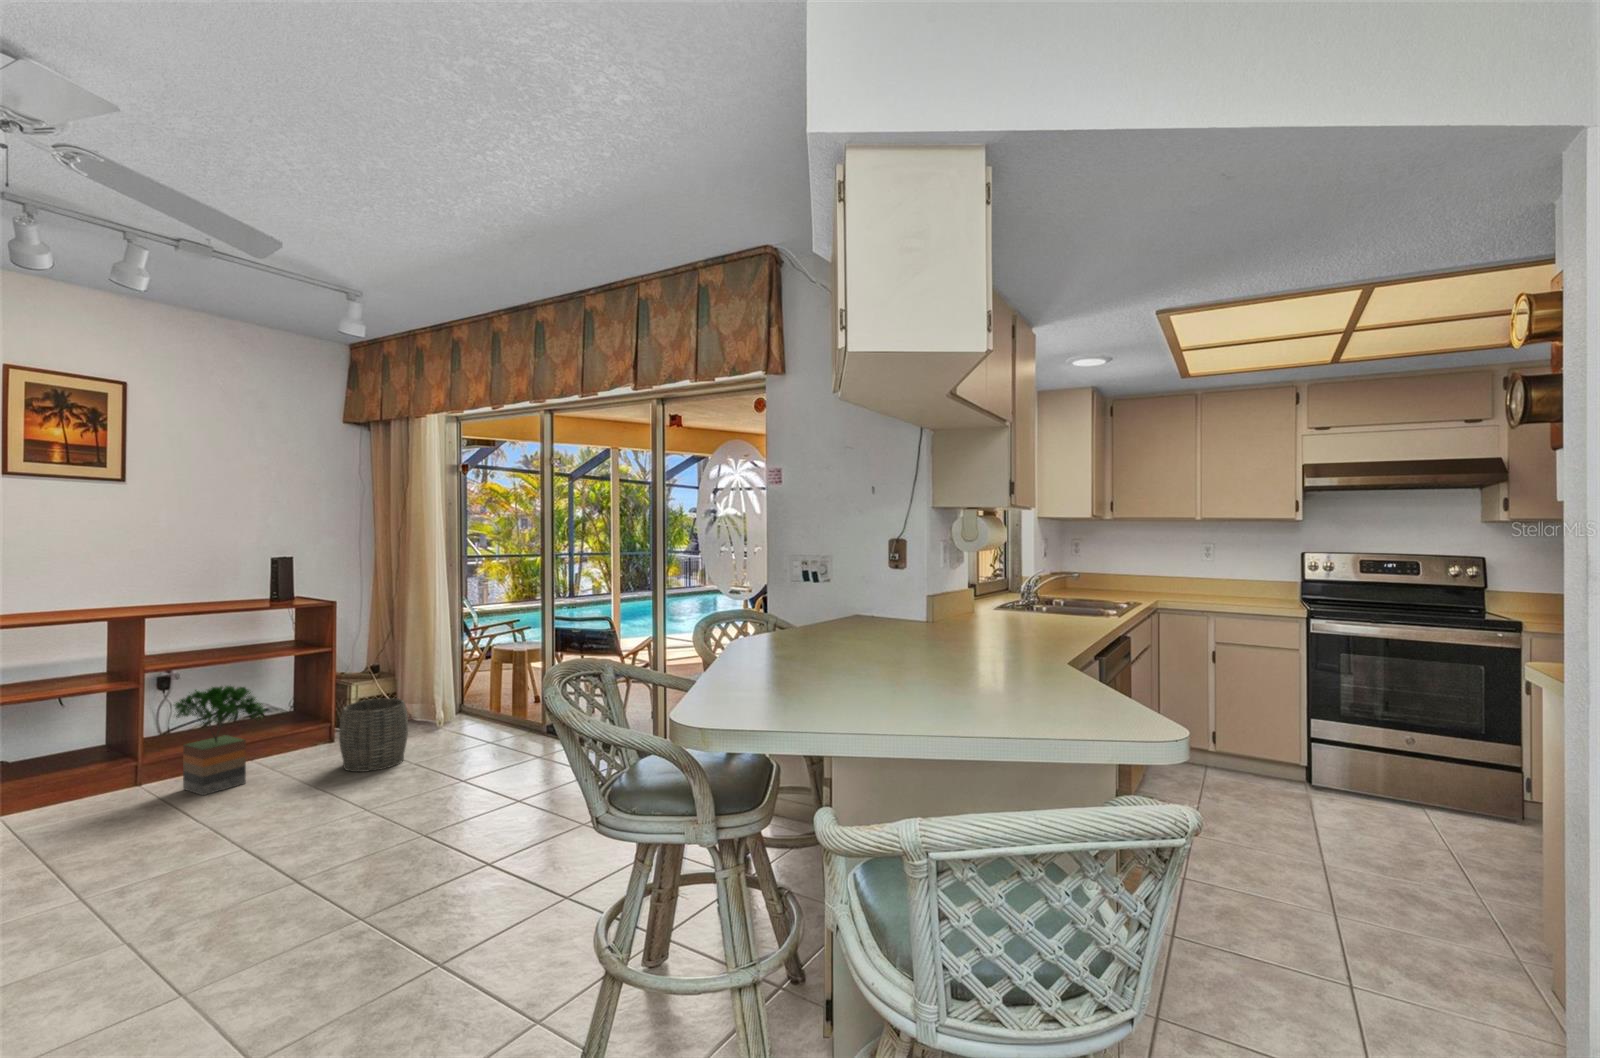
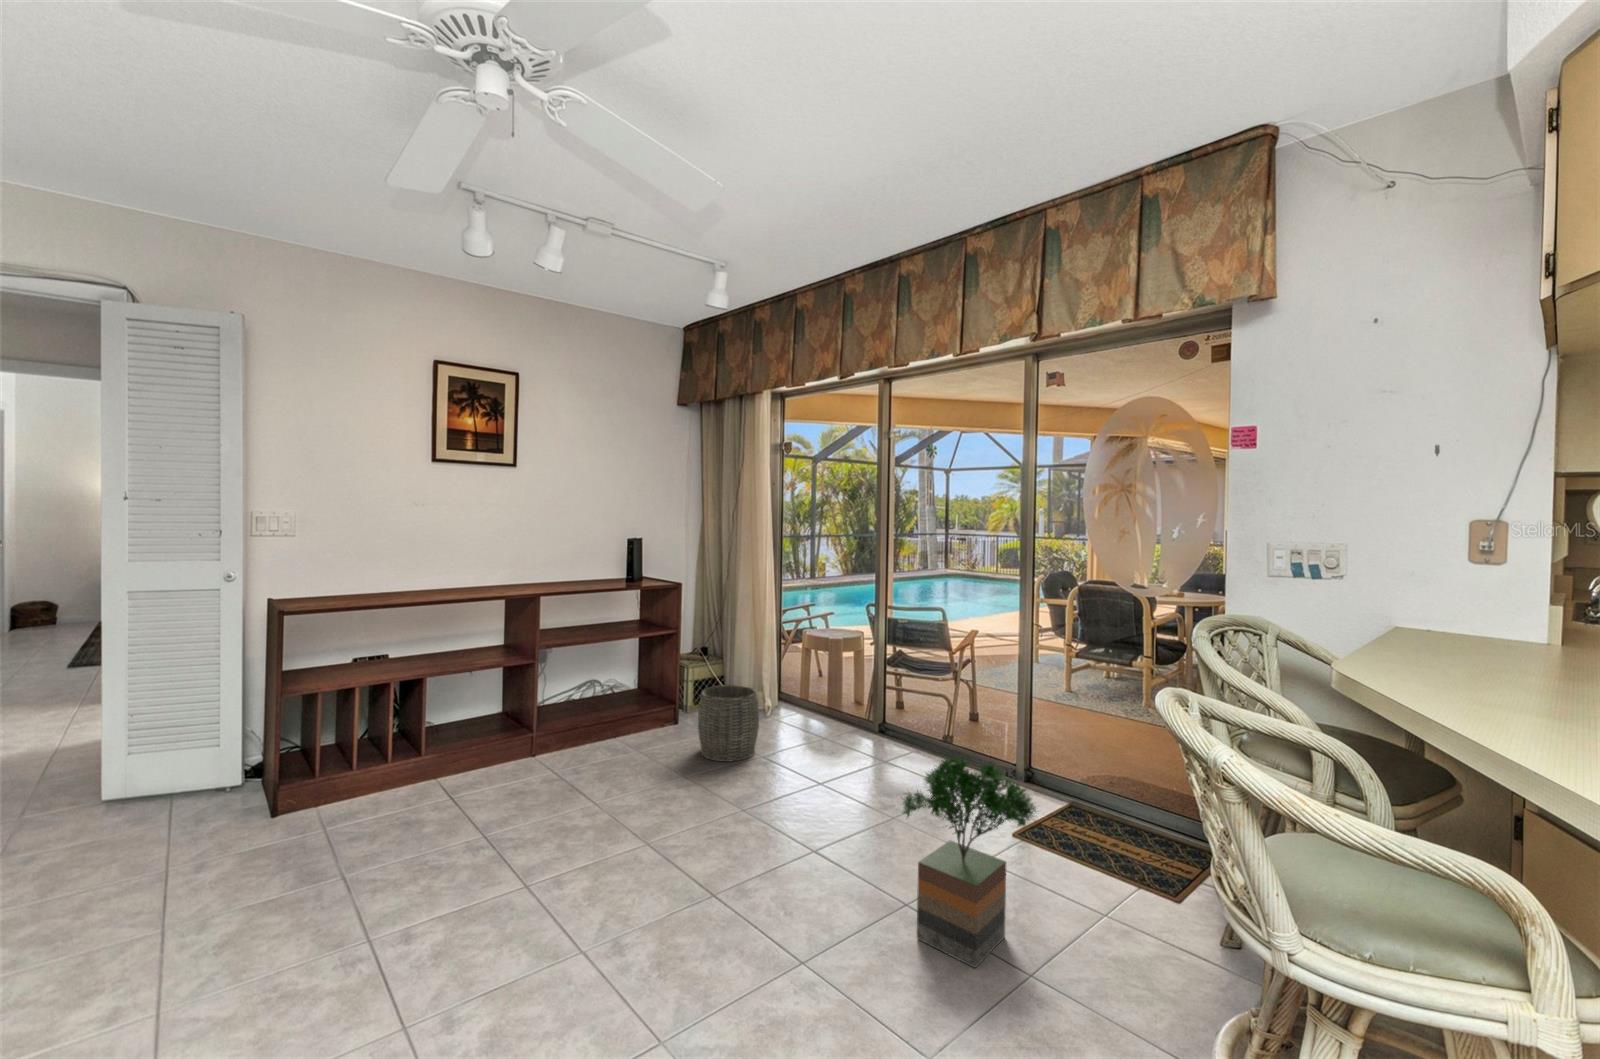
potted tree: present [174,686,265,795] -> present [901,758,1036,968]

